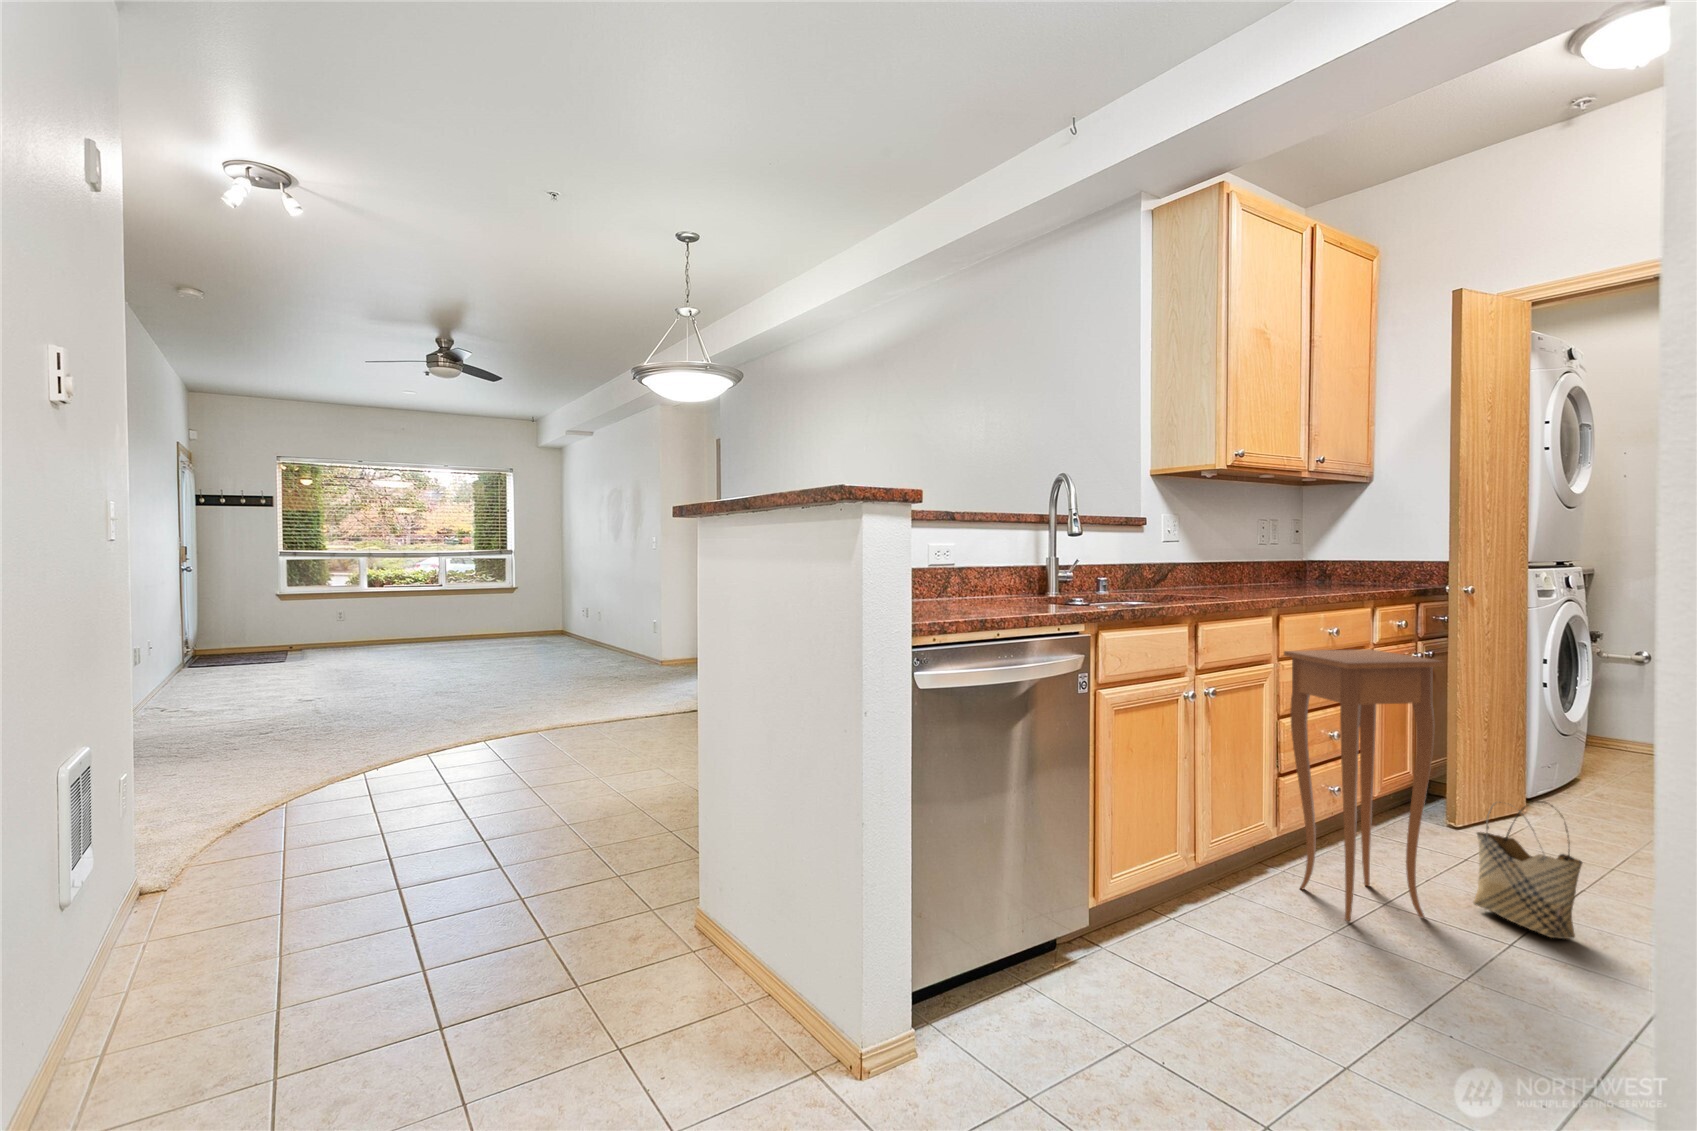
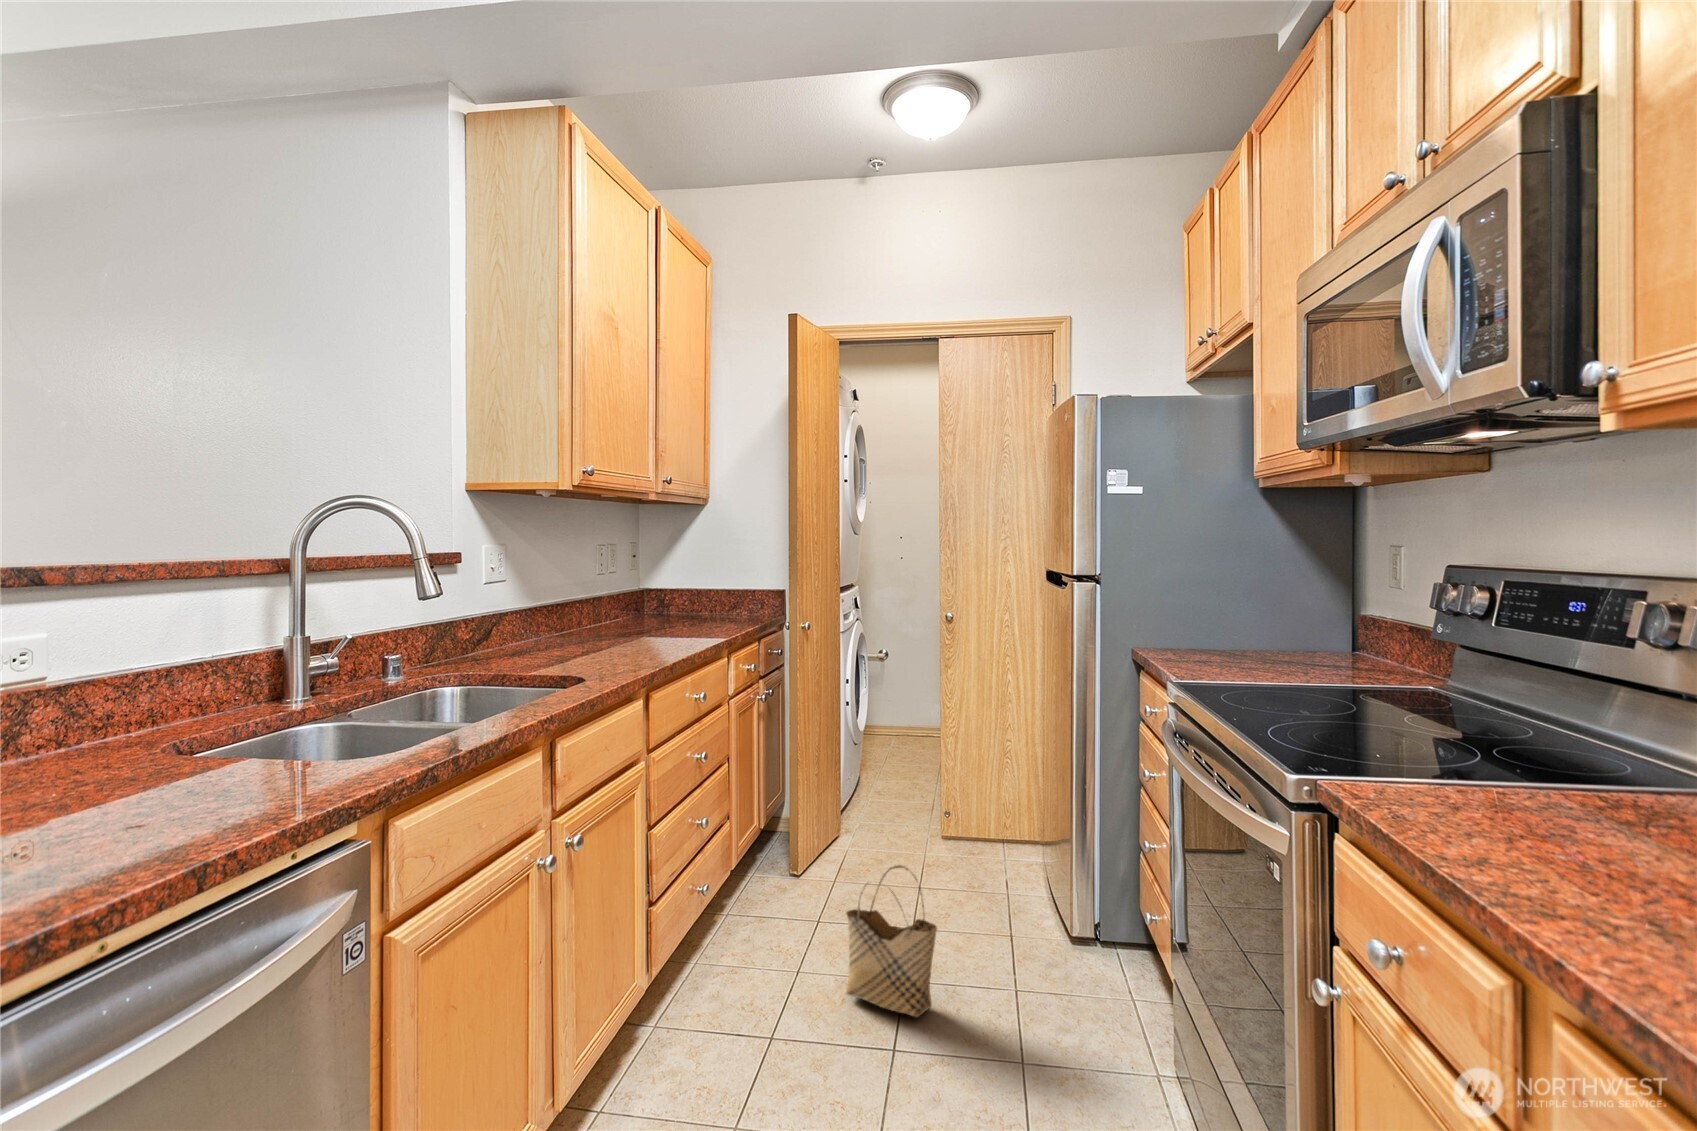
side table: present [1284,649,1445,921] -> none [658,723,828,1089]

